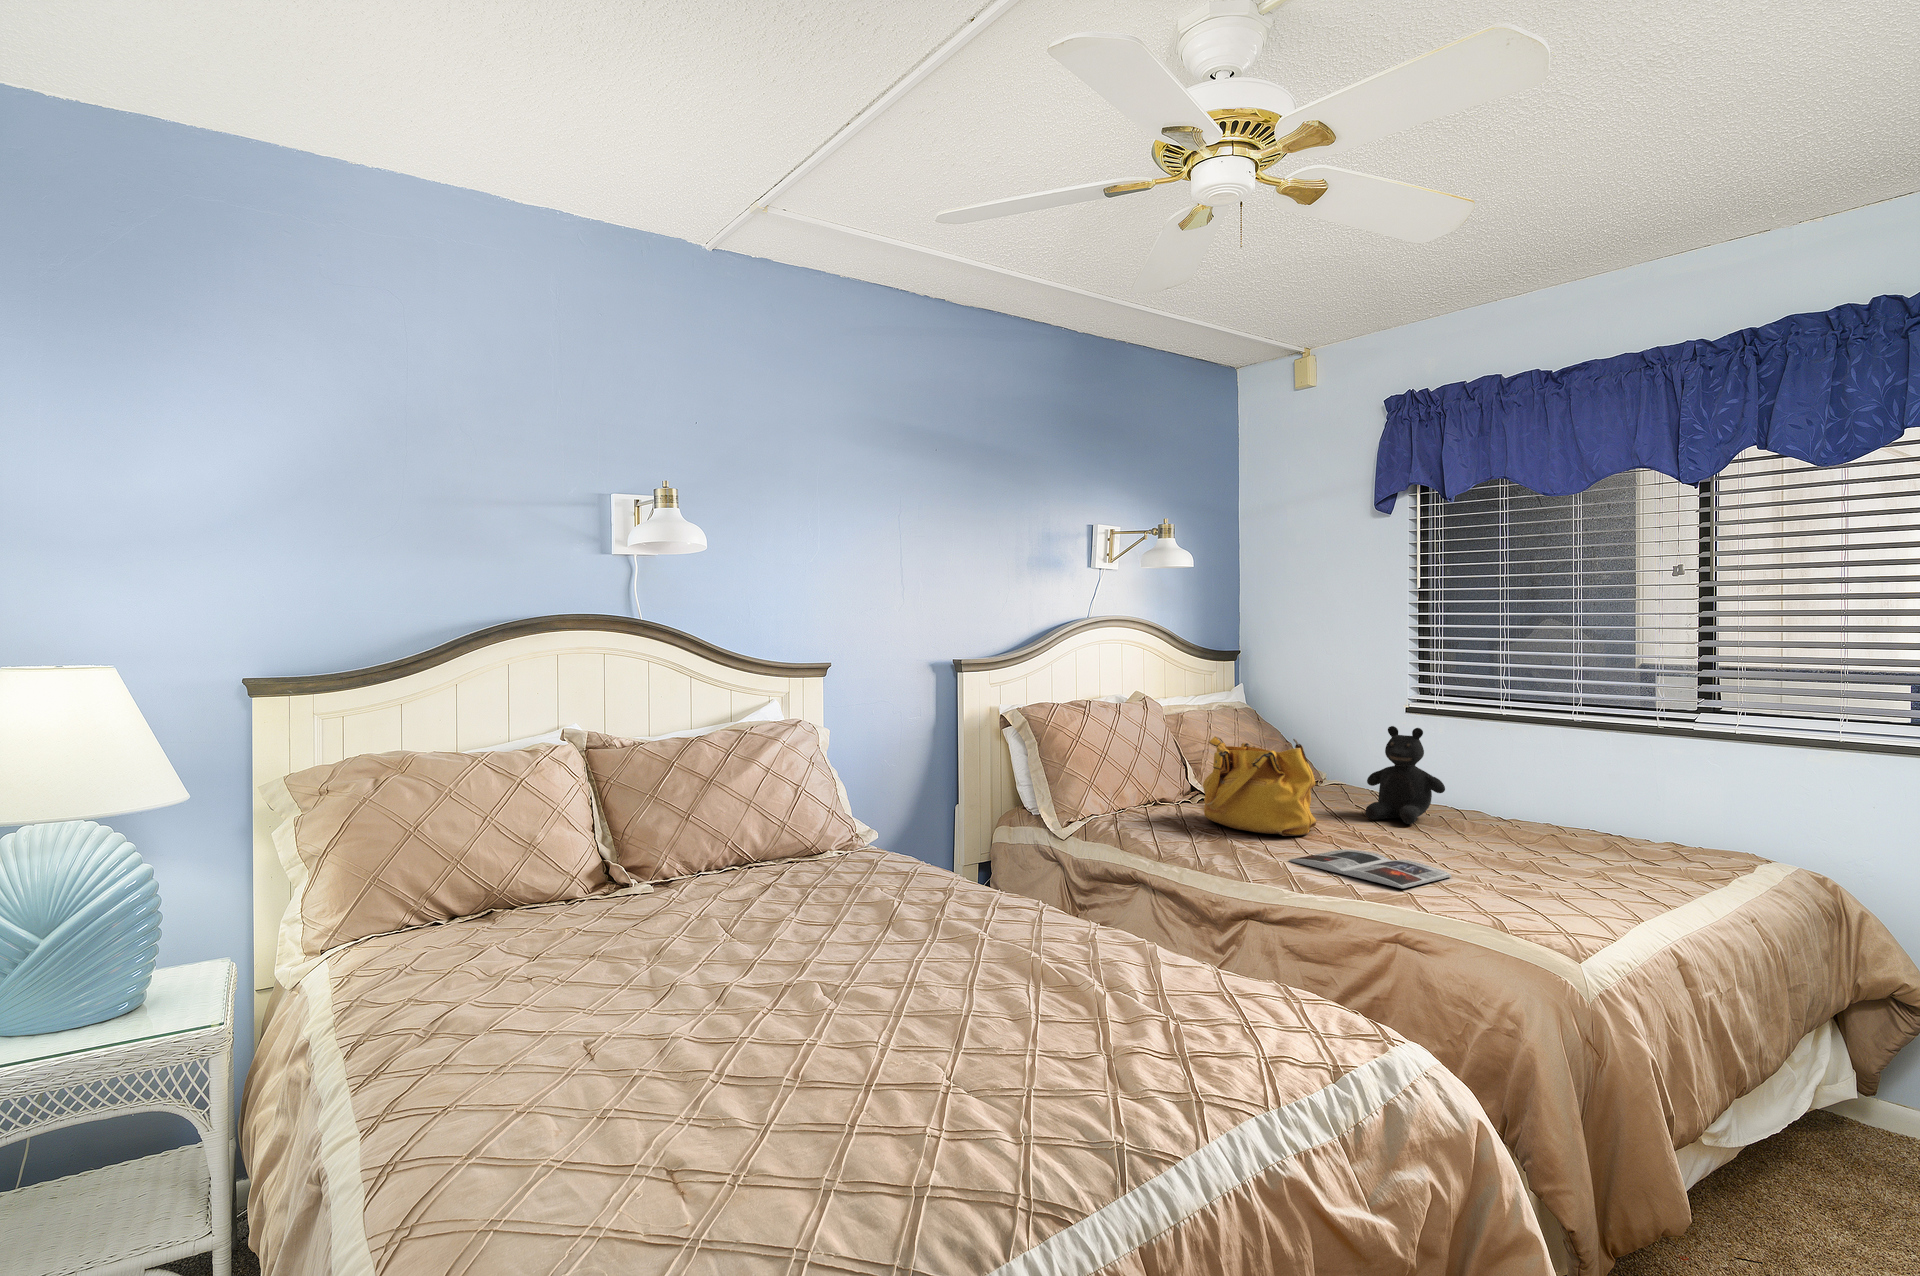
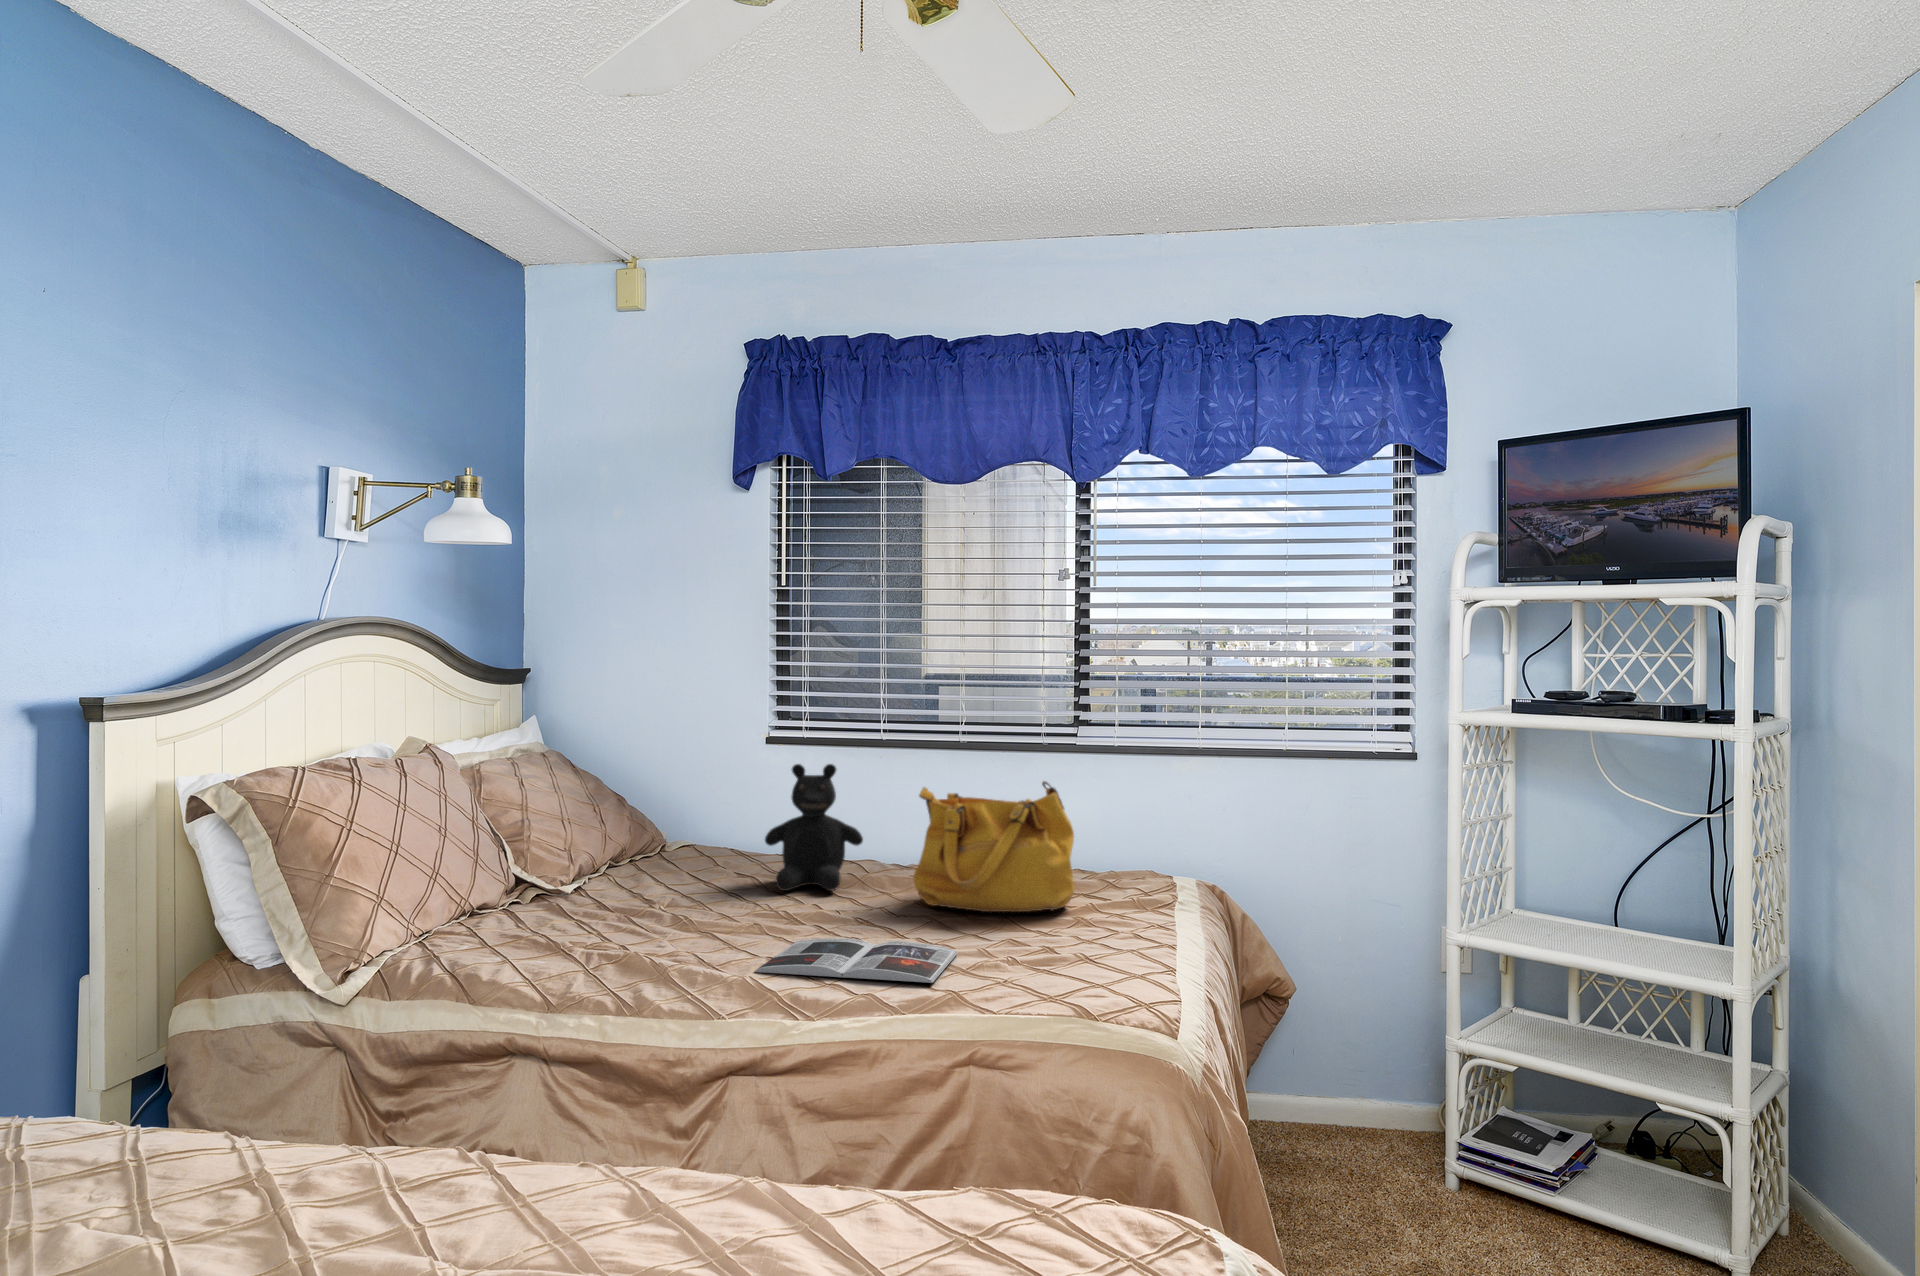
handbag: present [1203,736,1316,836] -> present [914,781,1075,912]

